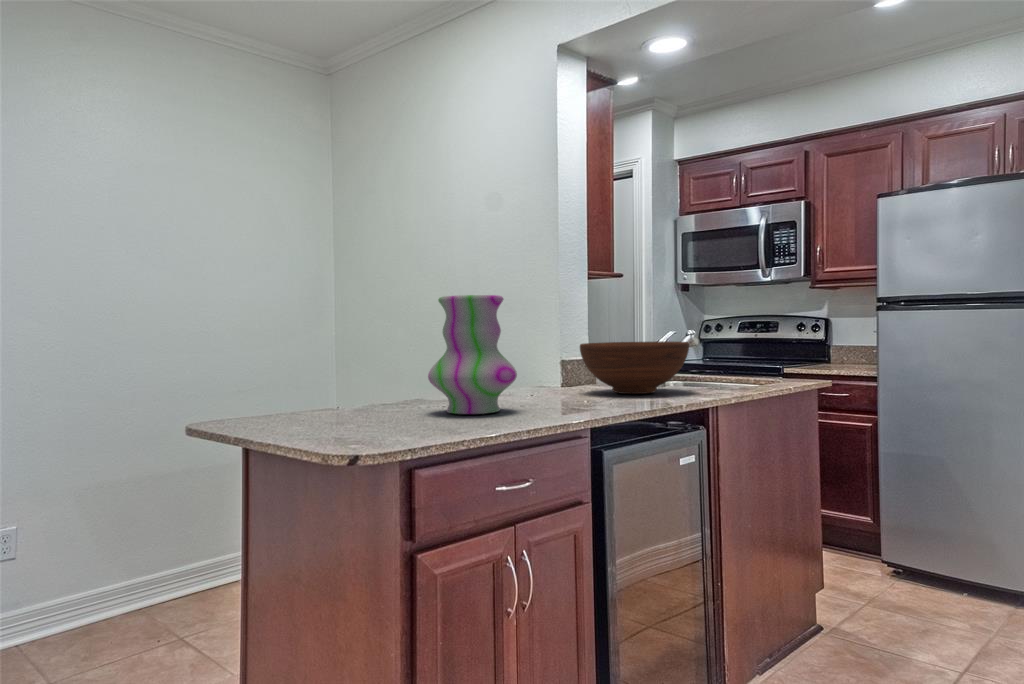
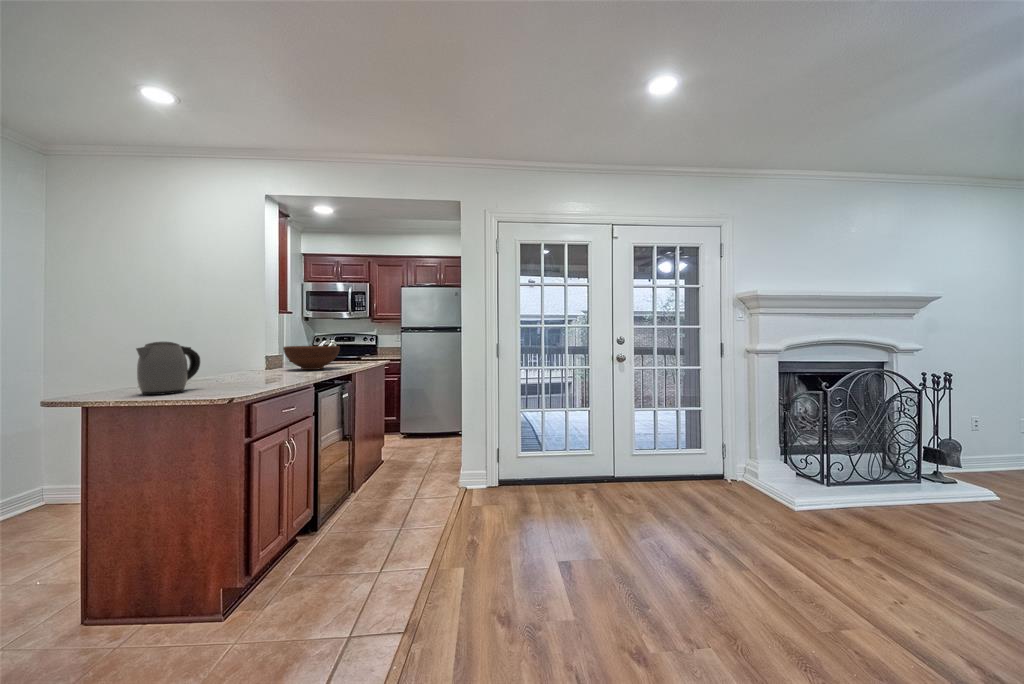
vase: present [428,295,517,414] -> none [216,323,271,382]
kettle: none [281,334,380,431] -> present [136,342,200,395]

